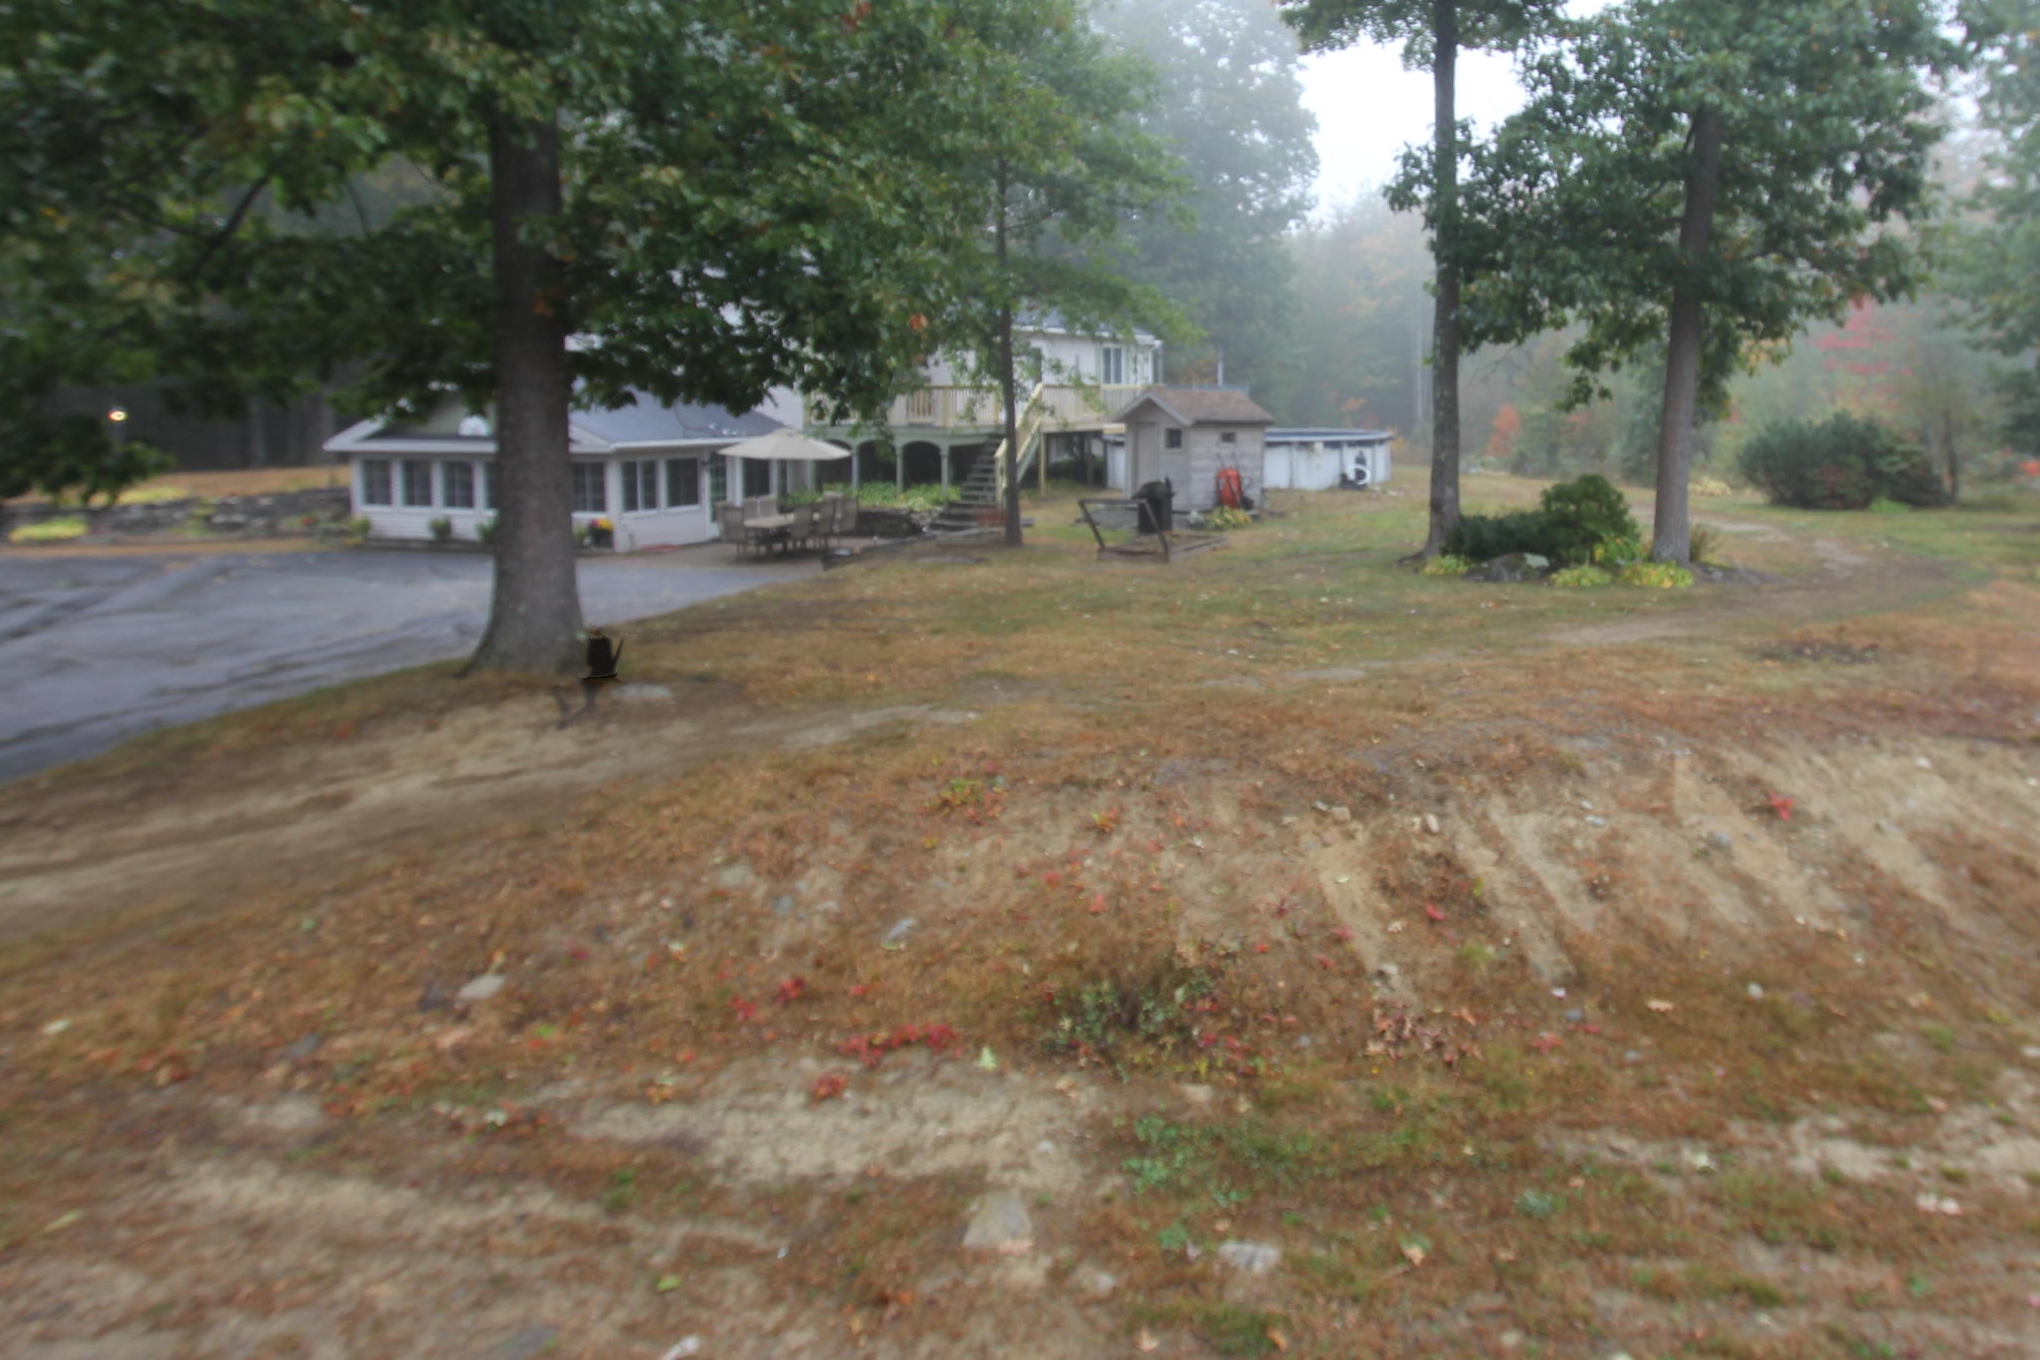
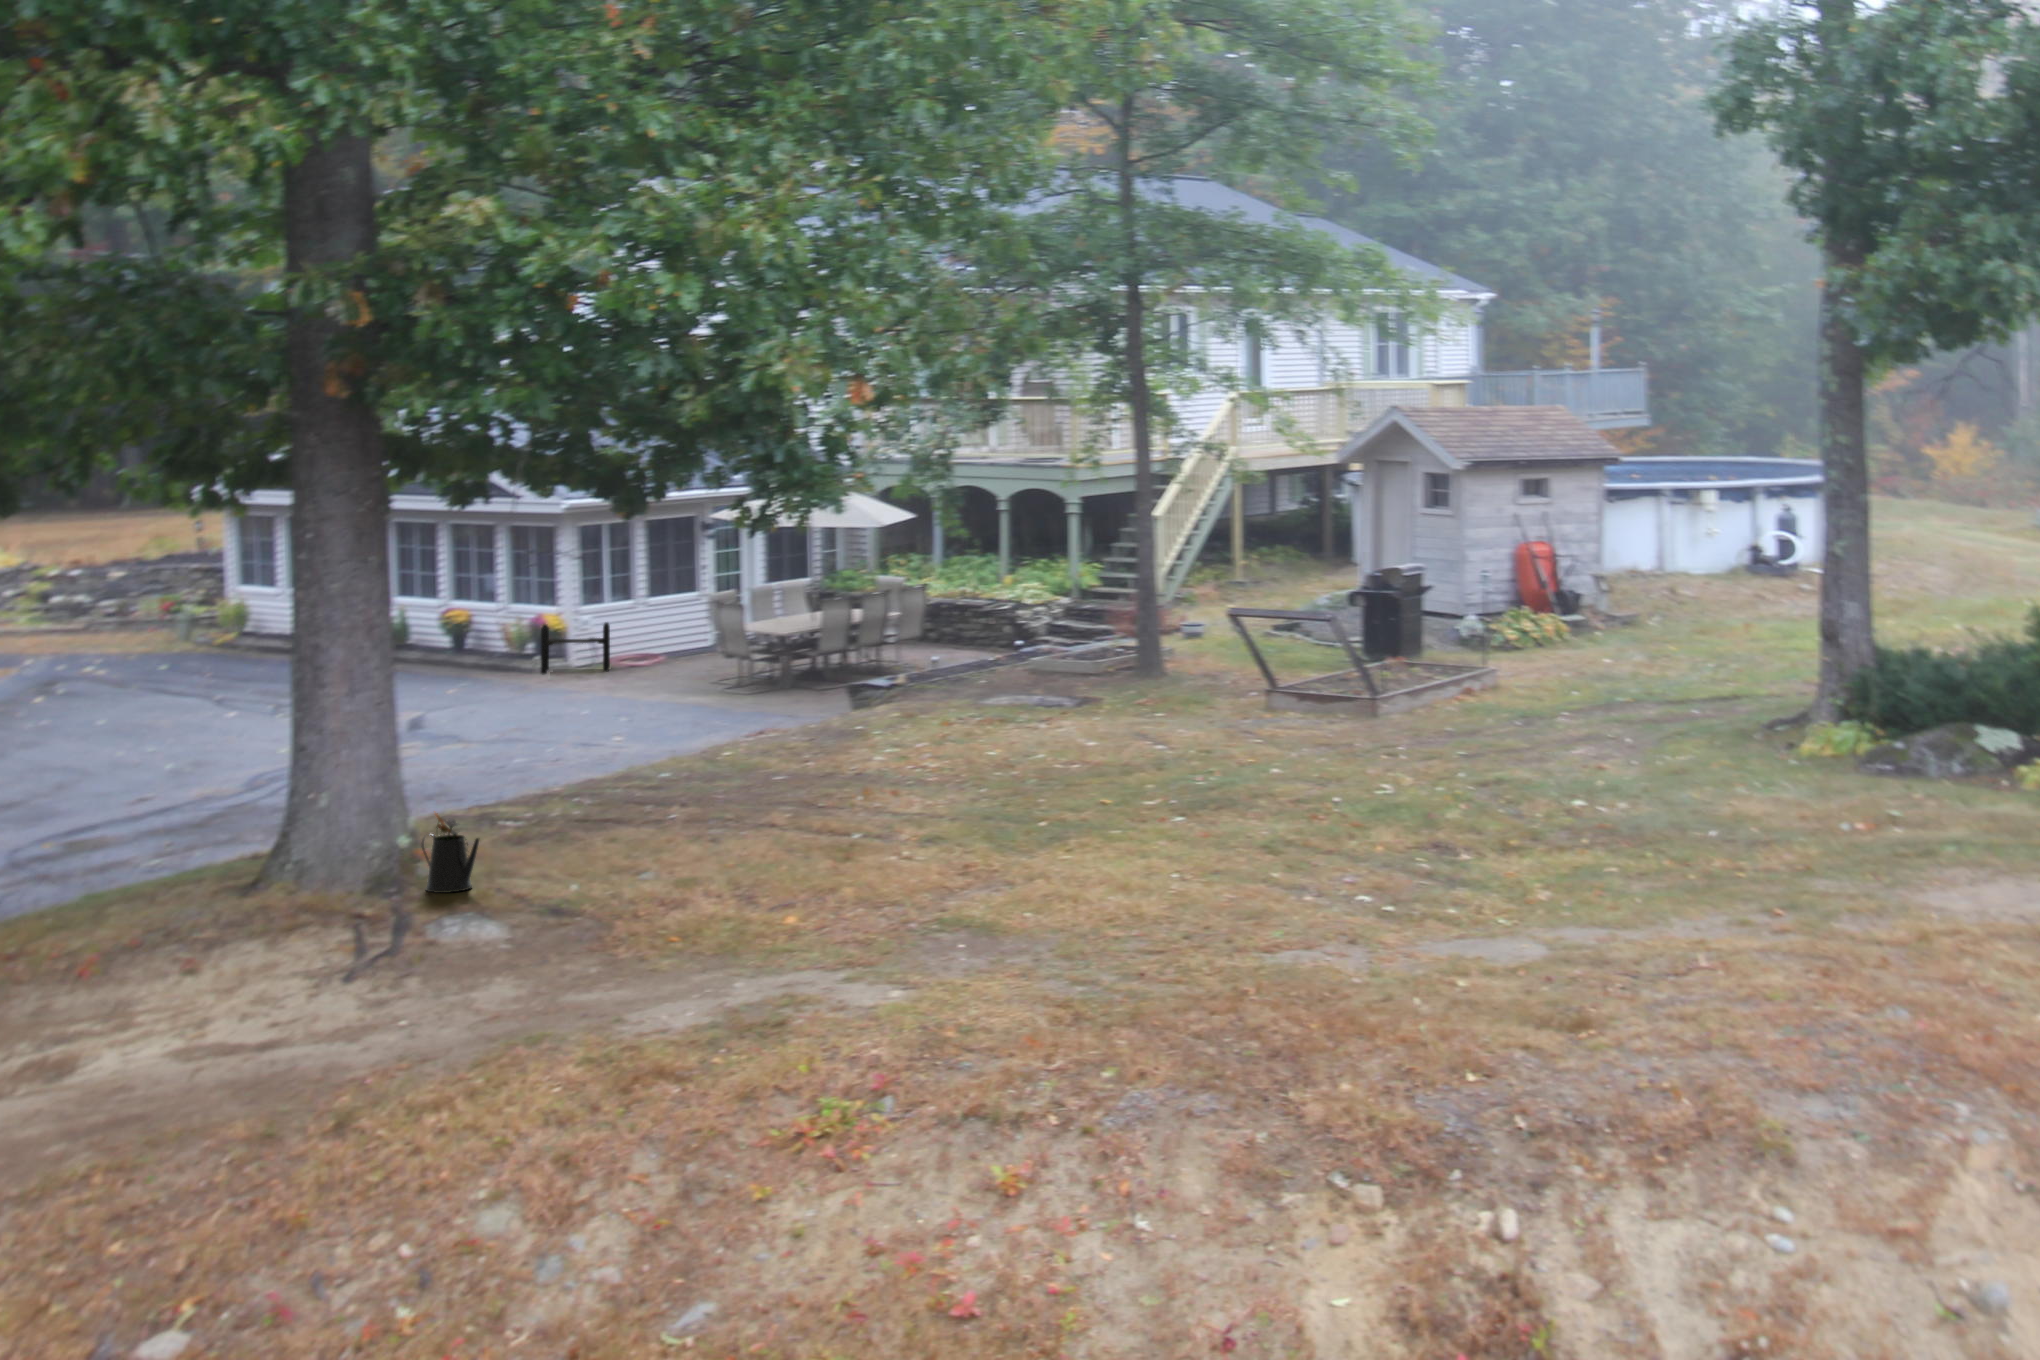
bench: none [594,521,644,556] -> present [541,623,610,674]

